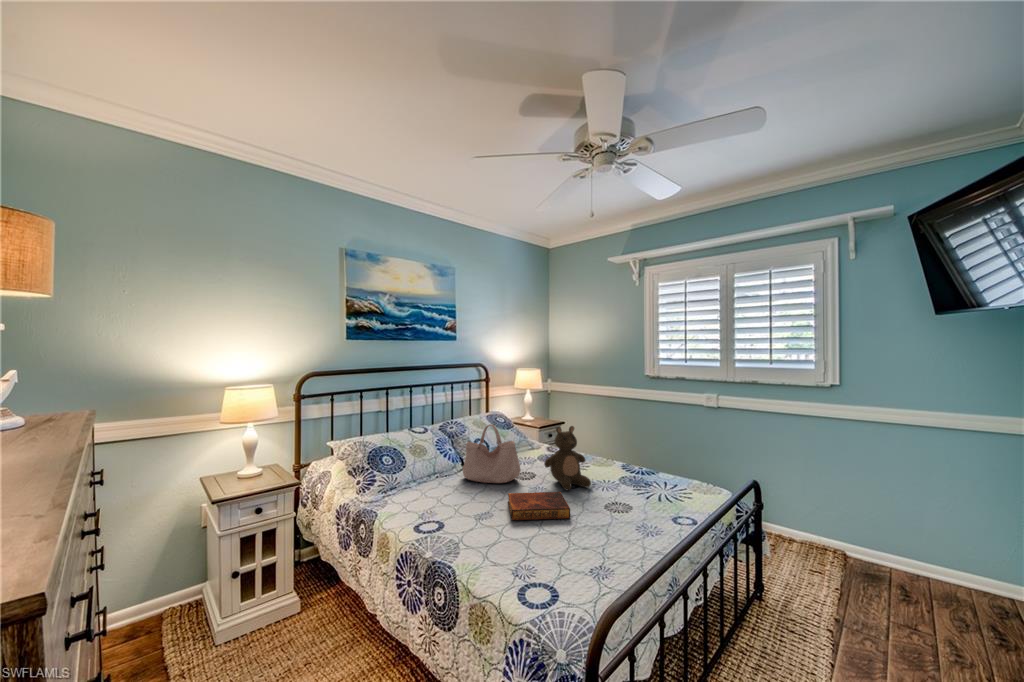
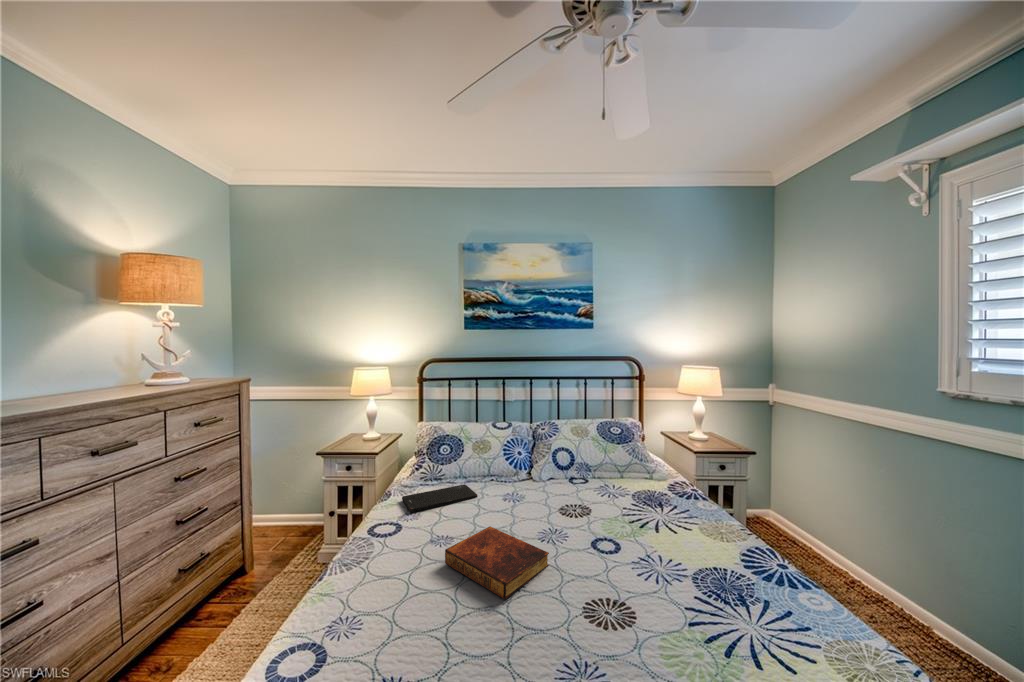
handbag: present [463,424,521,483] -> none [501,432,556,512]
stuffed bear: present [544,426,591,490] -> none [570,453,644,564]
smartphone: none [397,483,451,510] -> present [402,484,477,512]

